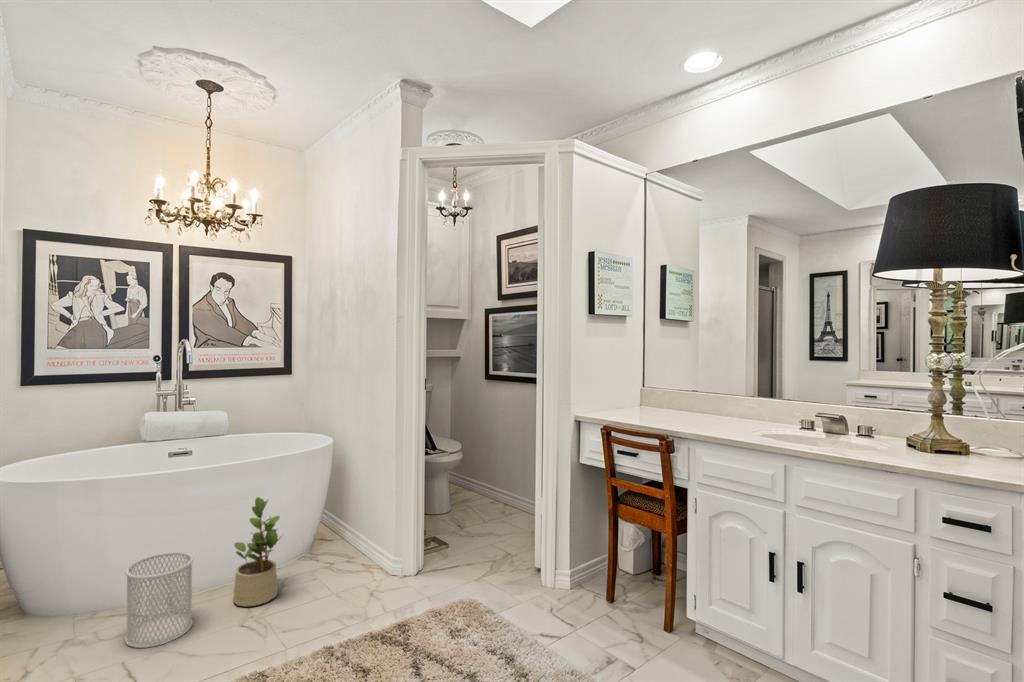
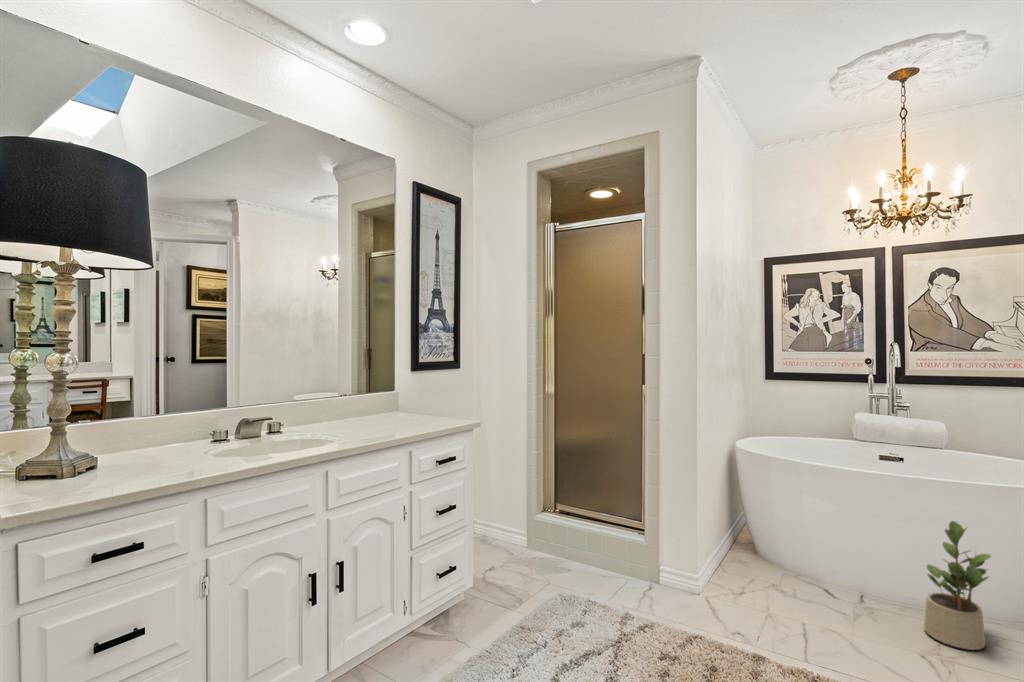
wastebasket: present [125,552,193,648] -> none [811,541,875,630]

